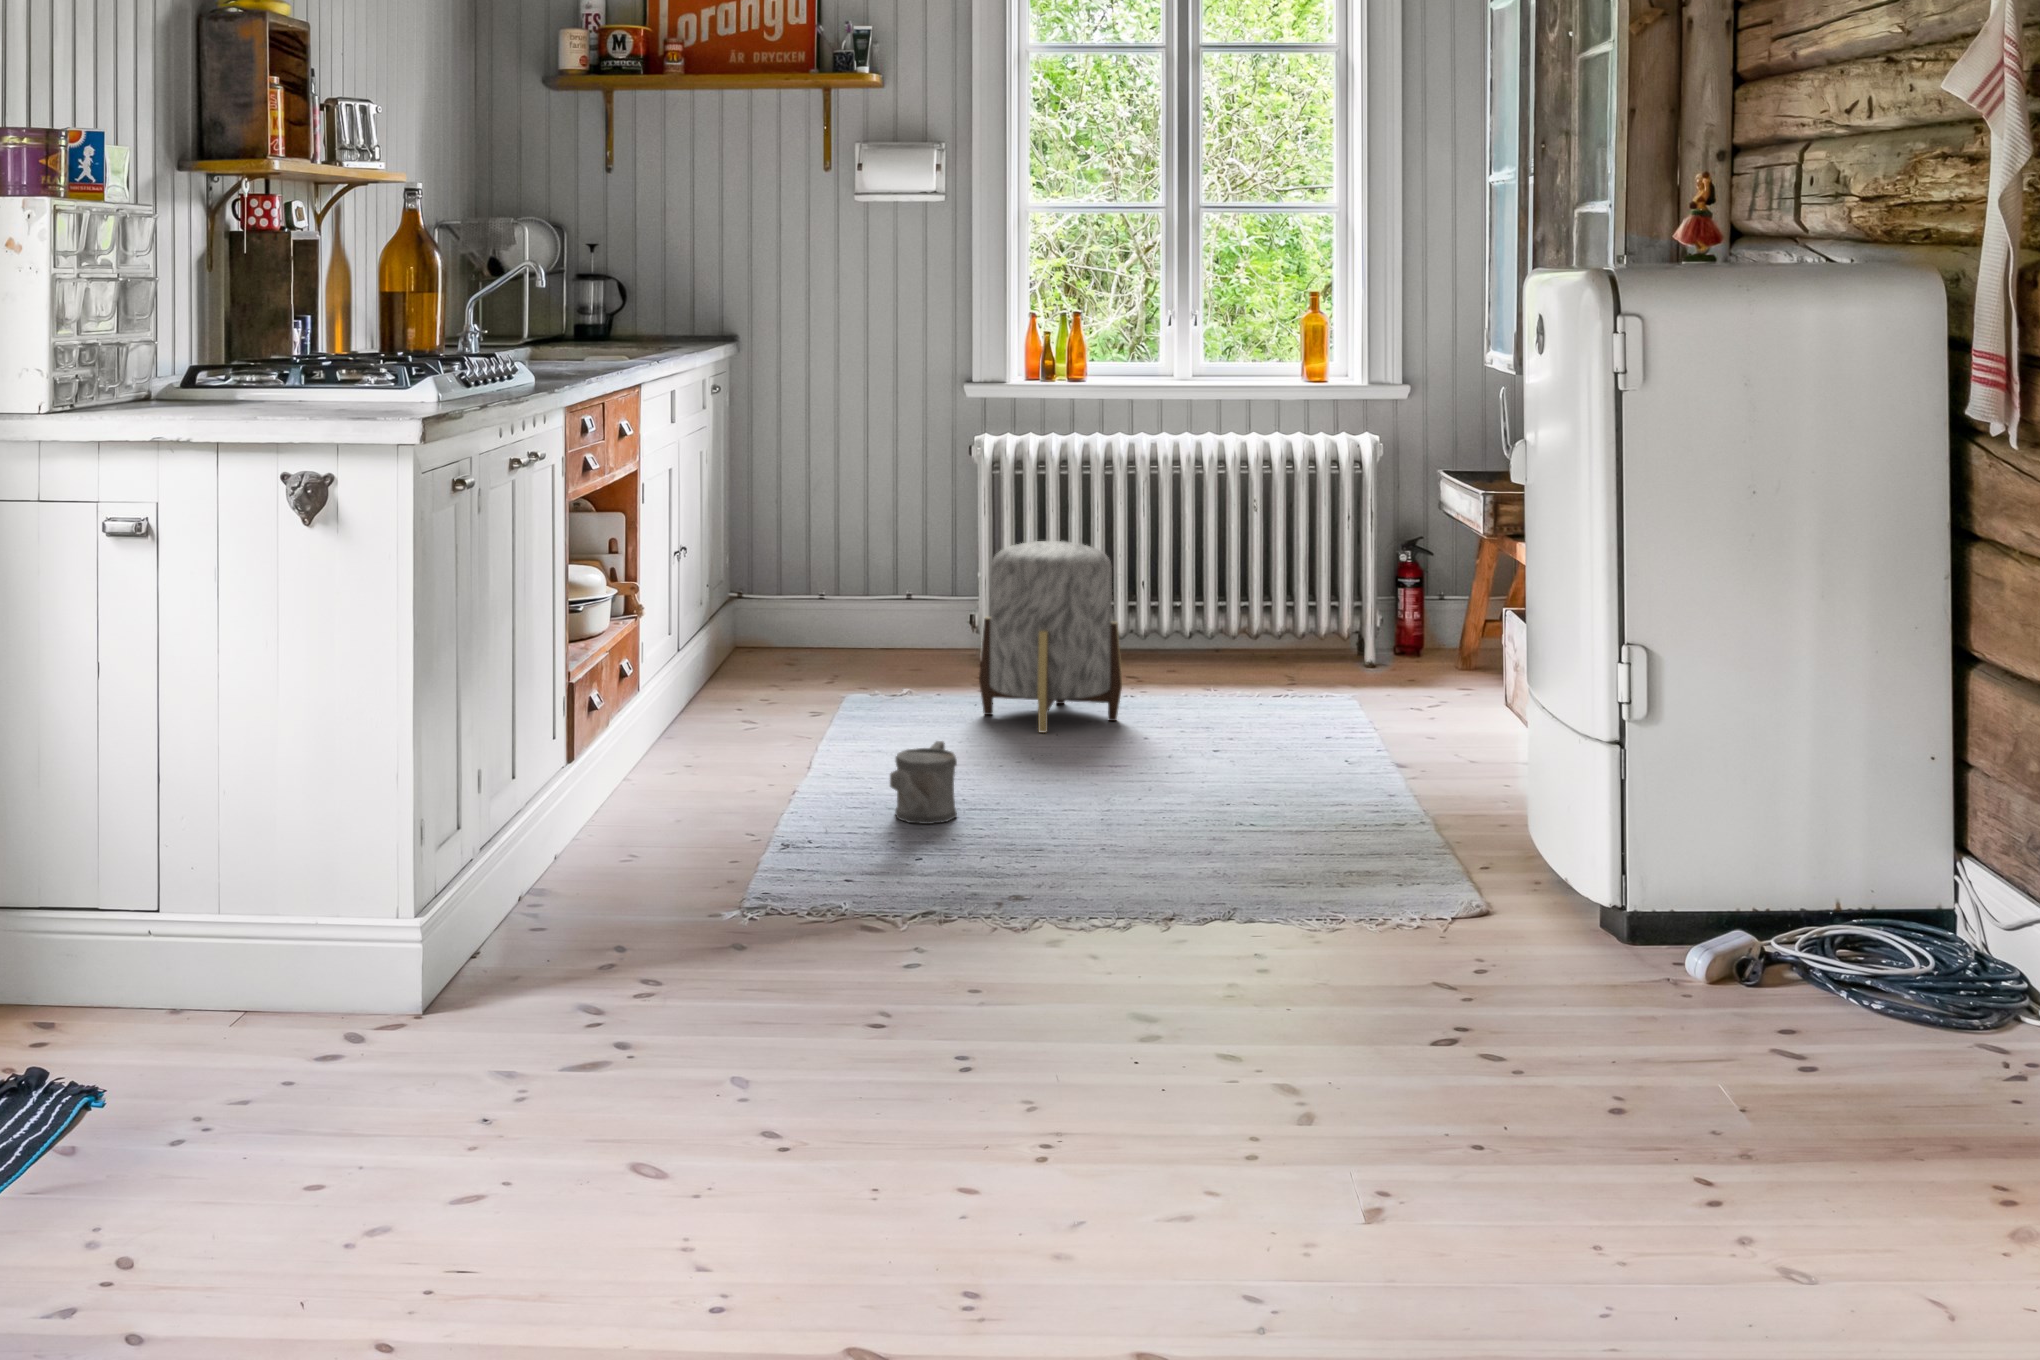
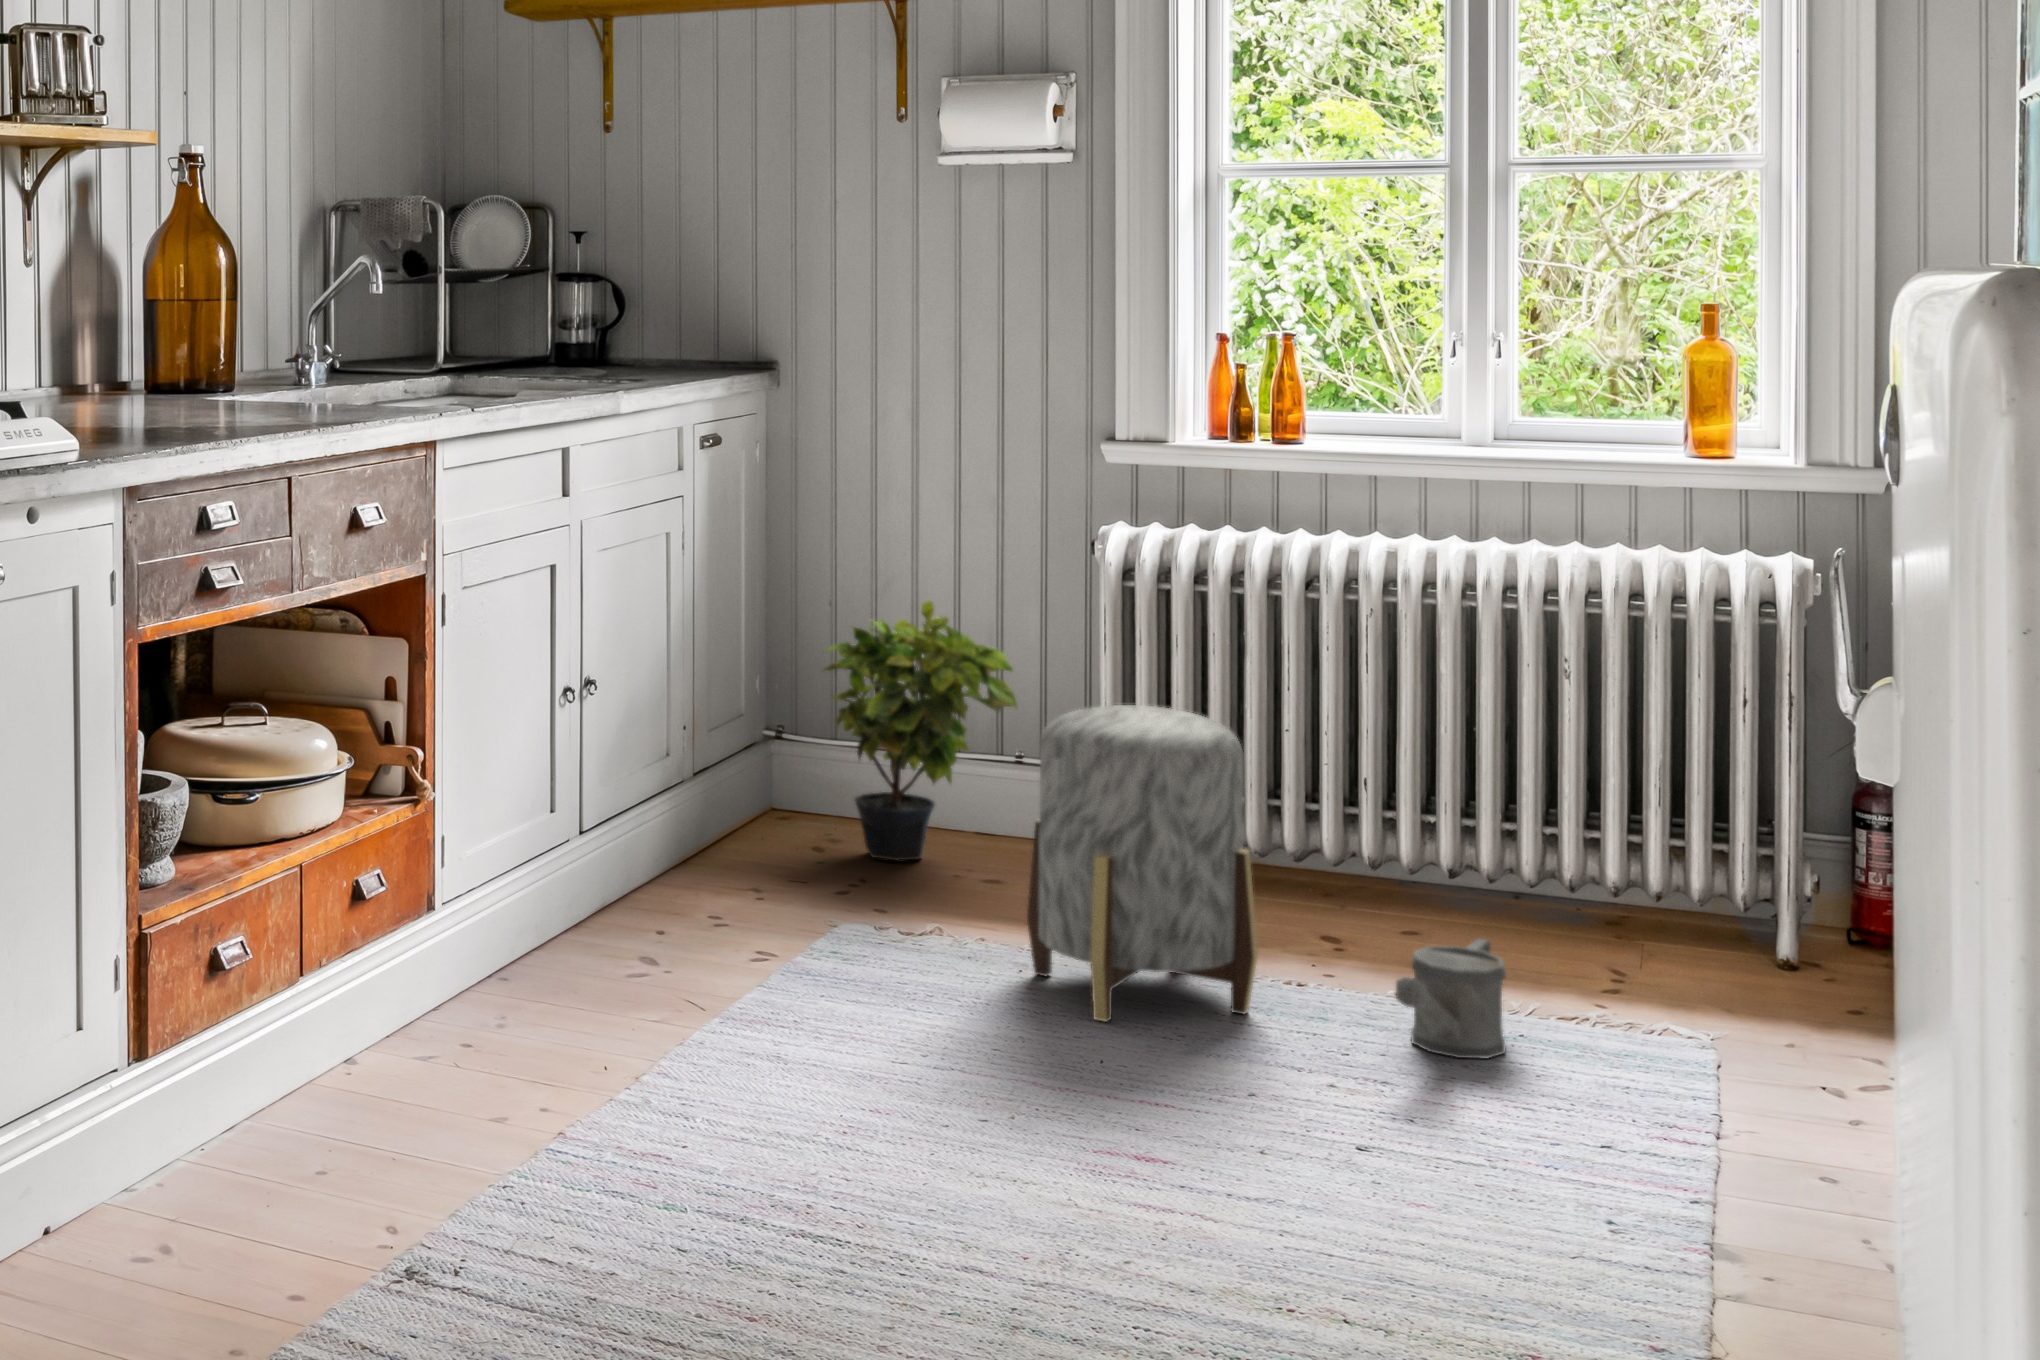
potted plant: none [785,490,917,665] -> present [824,600,1017,860]
watering can: present [890,741,957,824] -> present [1396,938,1506,1059]

